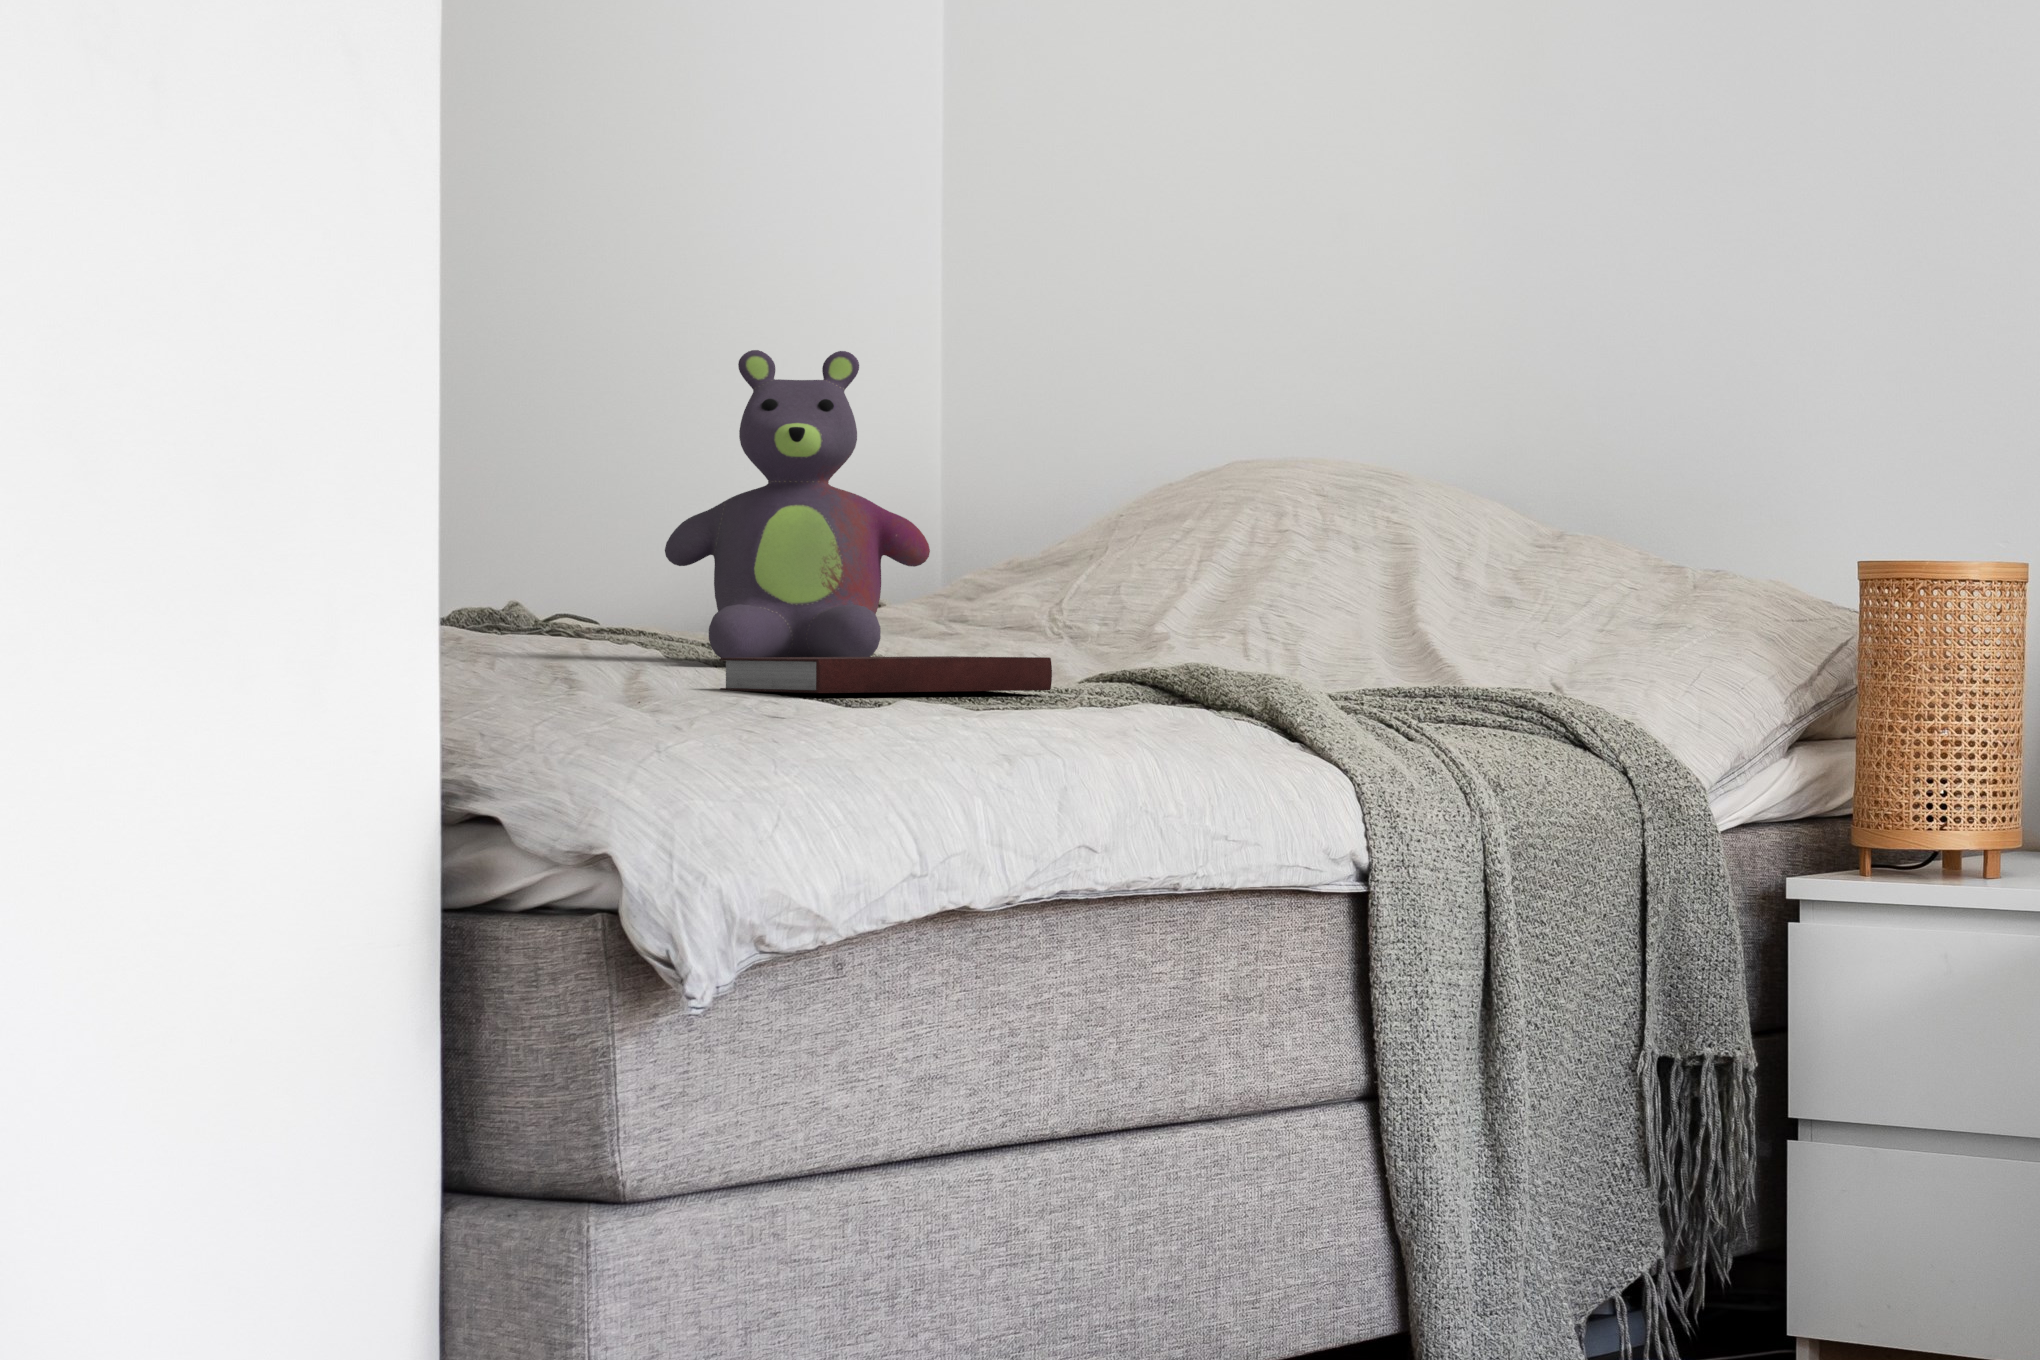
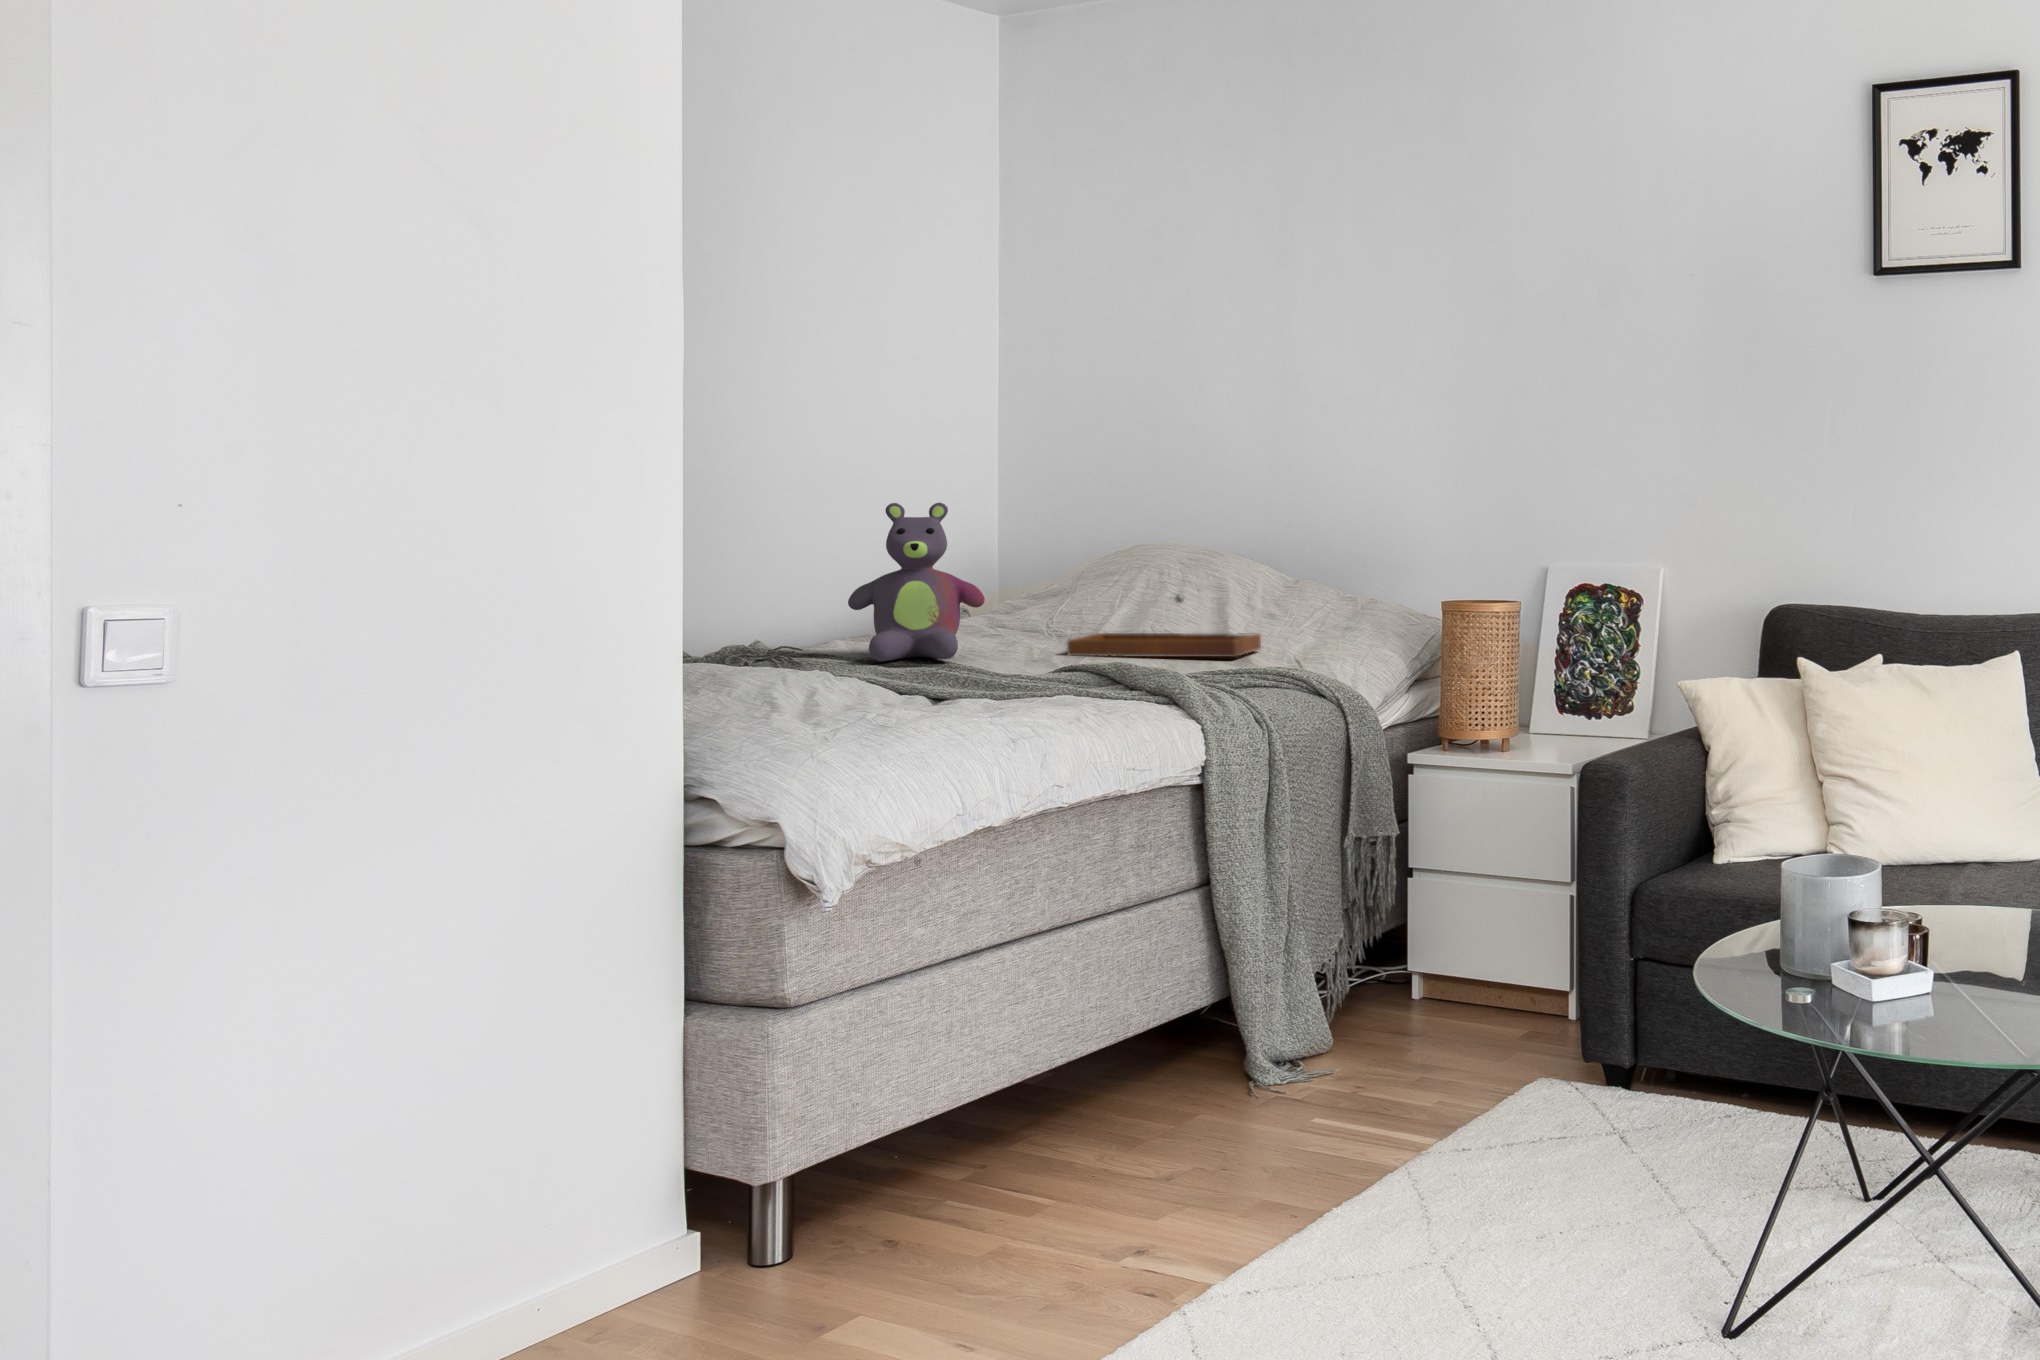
tray: none [1093,550,1484,671] -> present [1067,594,1261,657]
notebook: present [720,656,1052,693] -> none [864,674,1036,708]

